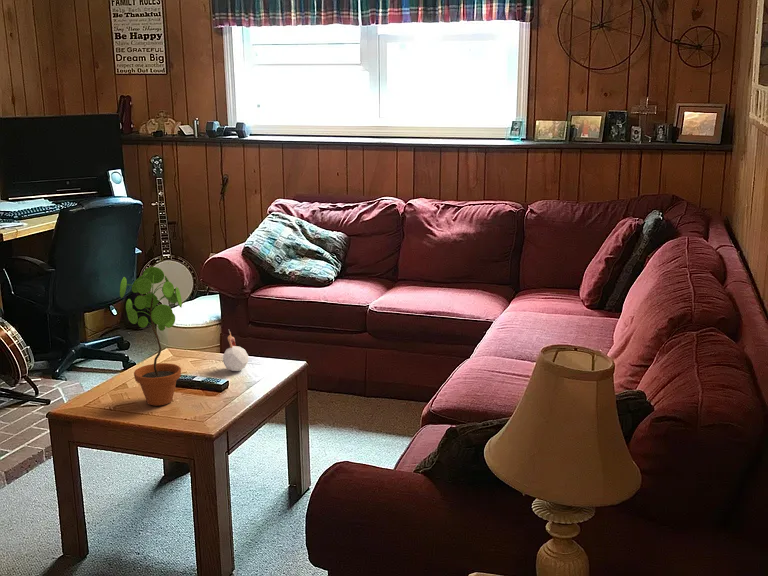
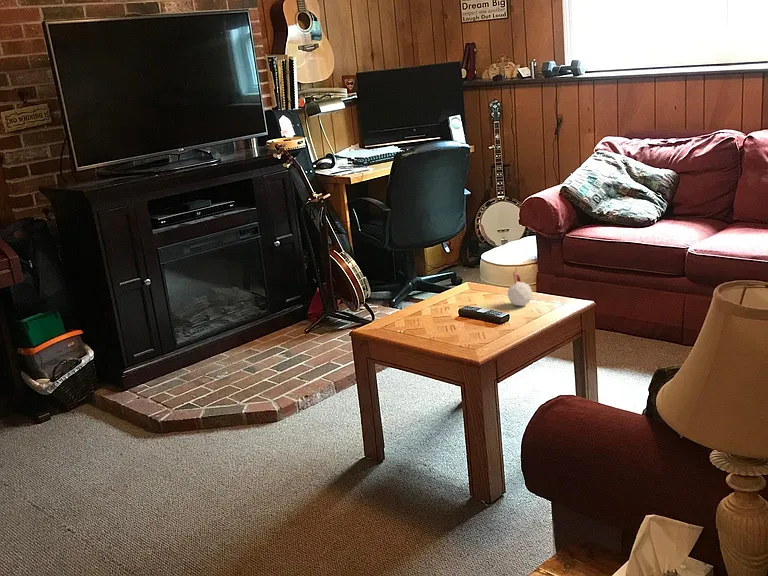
potted plant: present [120,267,182,406] -> none [406,205,461,332]

